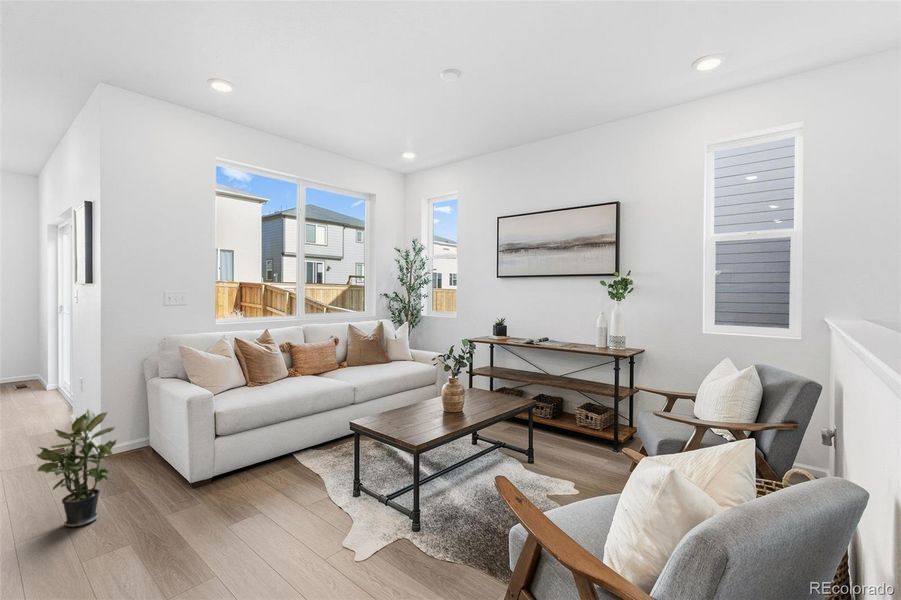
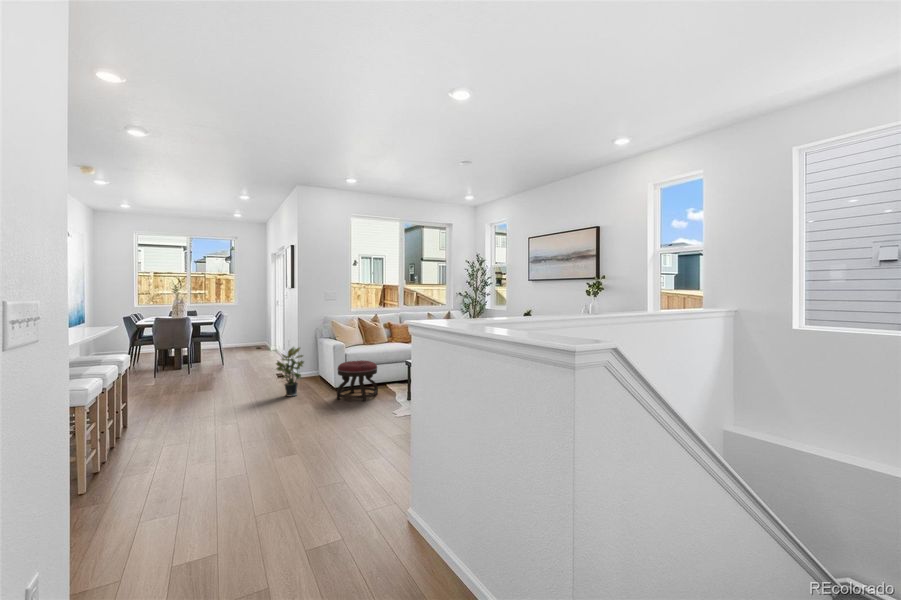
ottoman: none [199,426,289,520] -> present [337,360,378,401]

